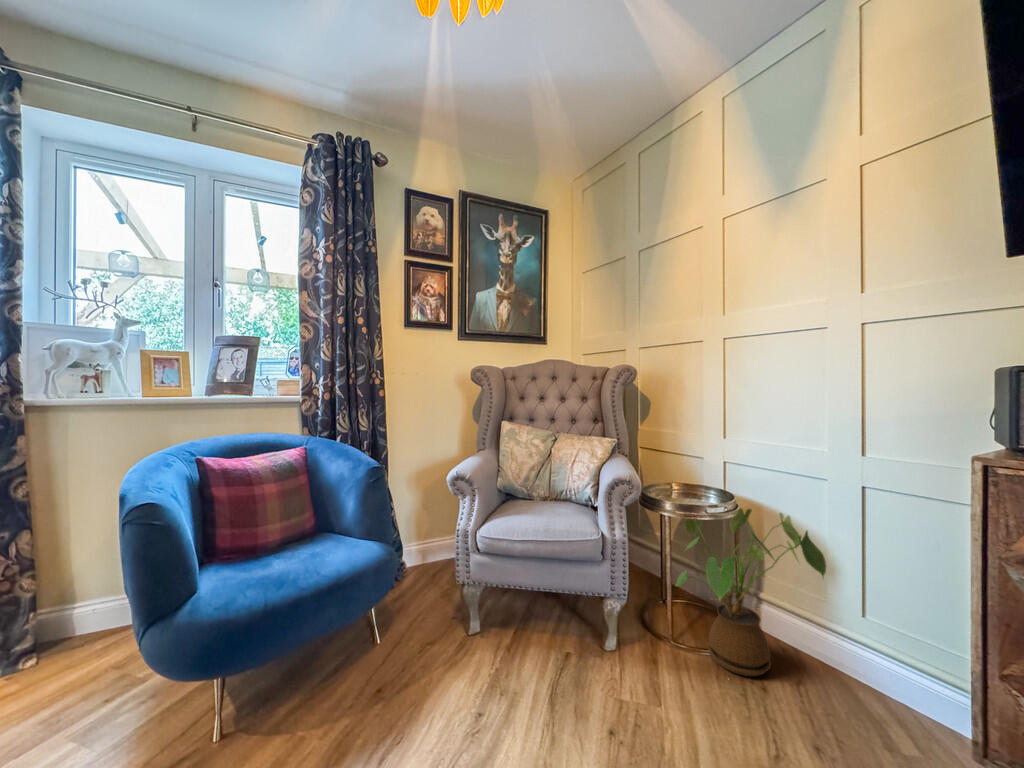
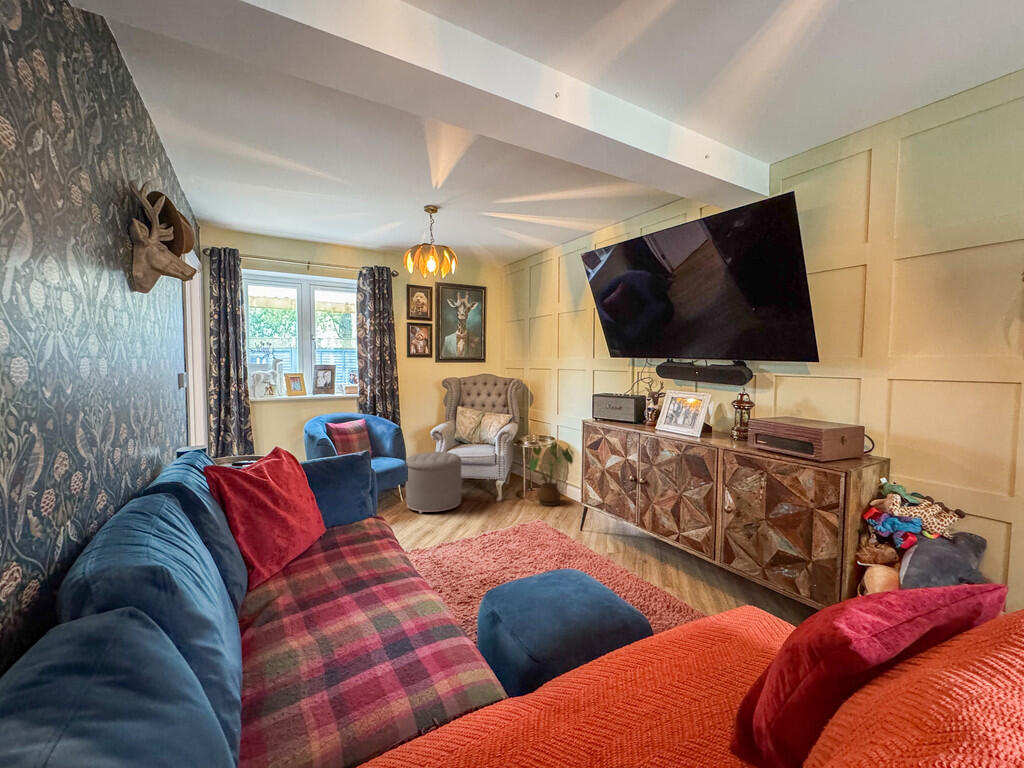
ottoman: none [381,524,521,710] -> present [406,452,462,513]

